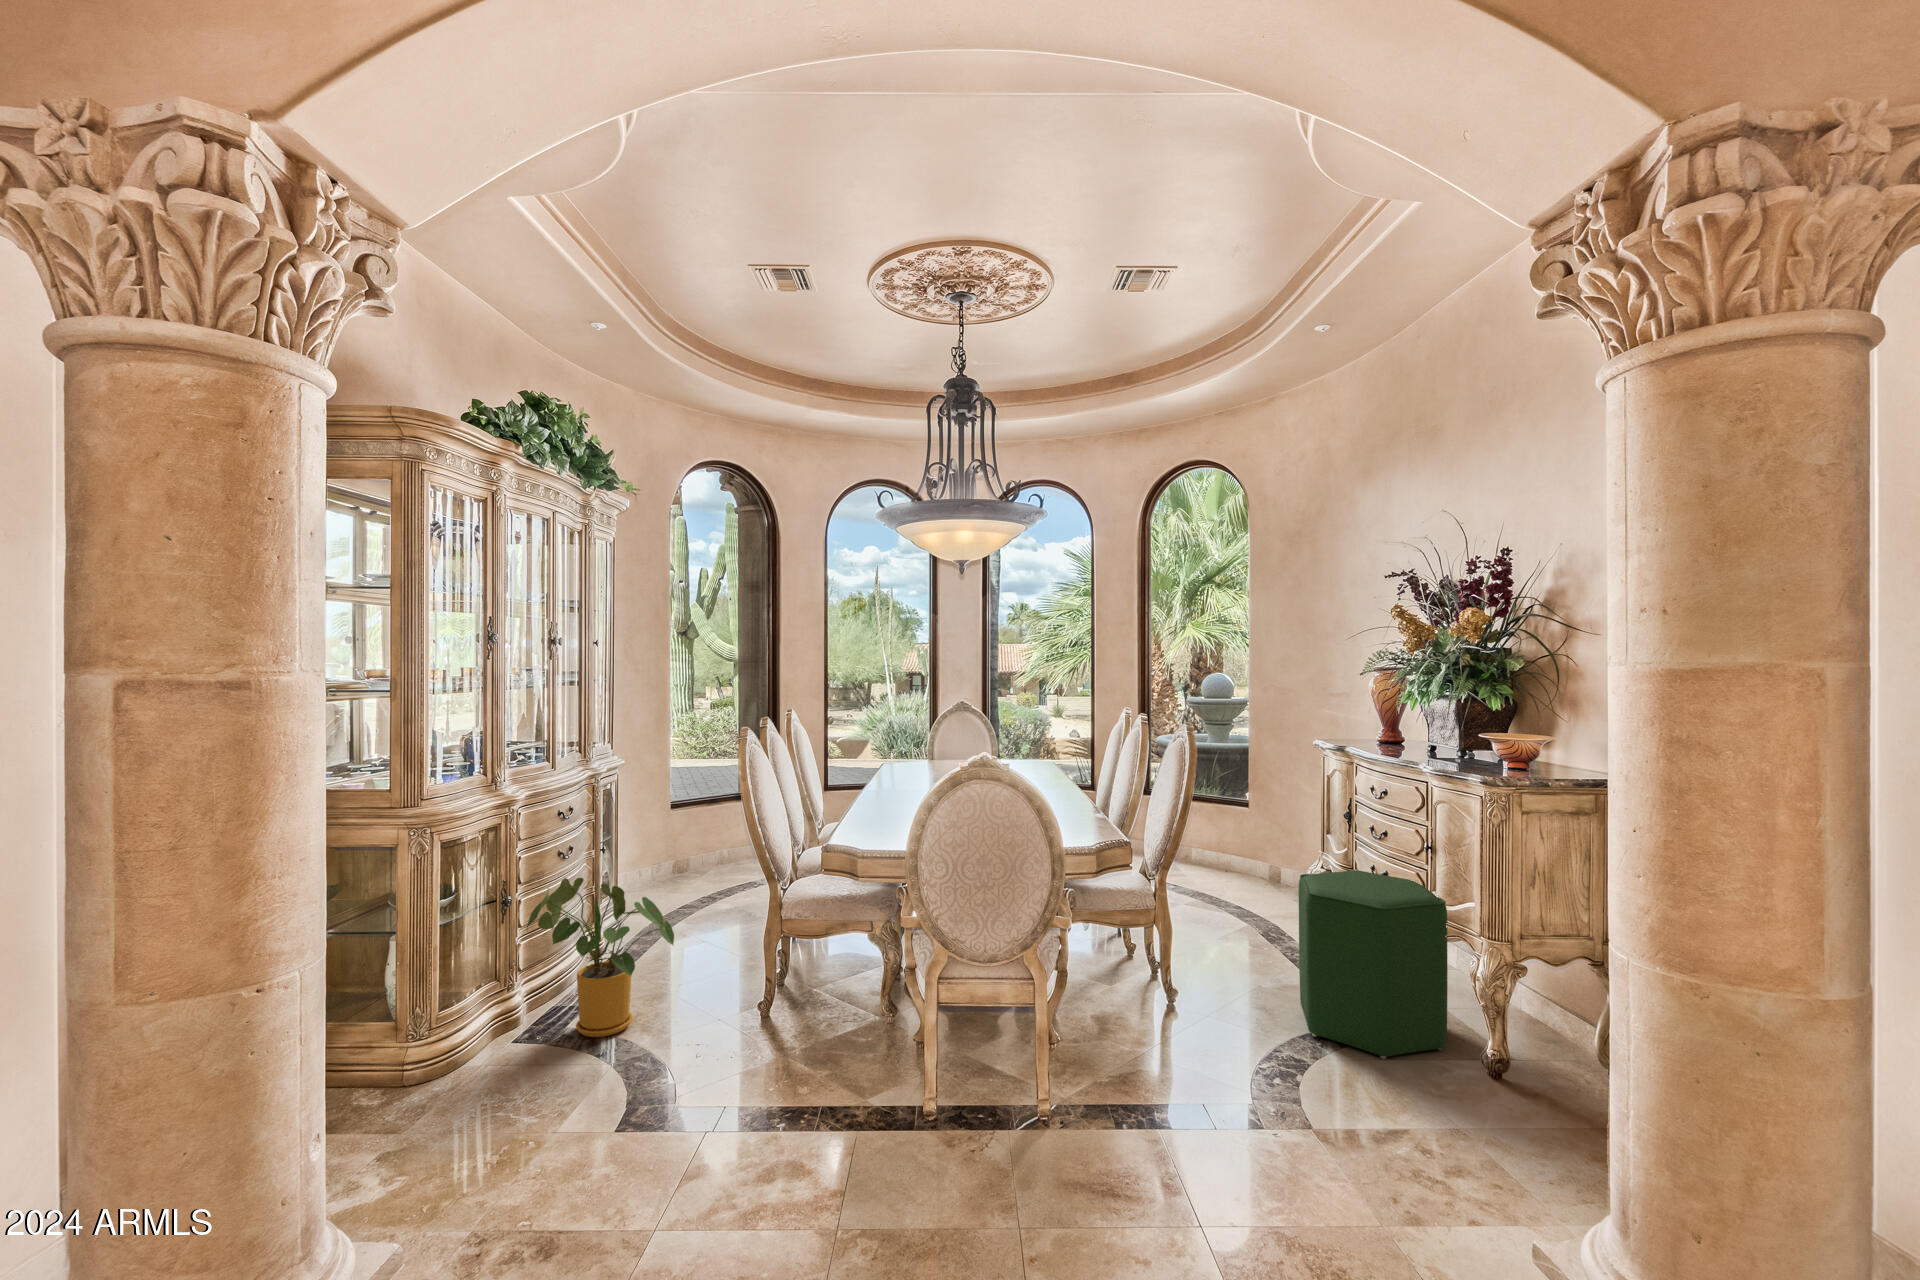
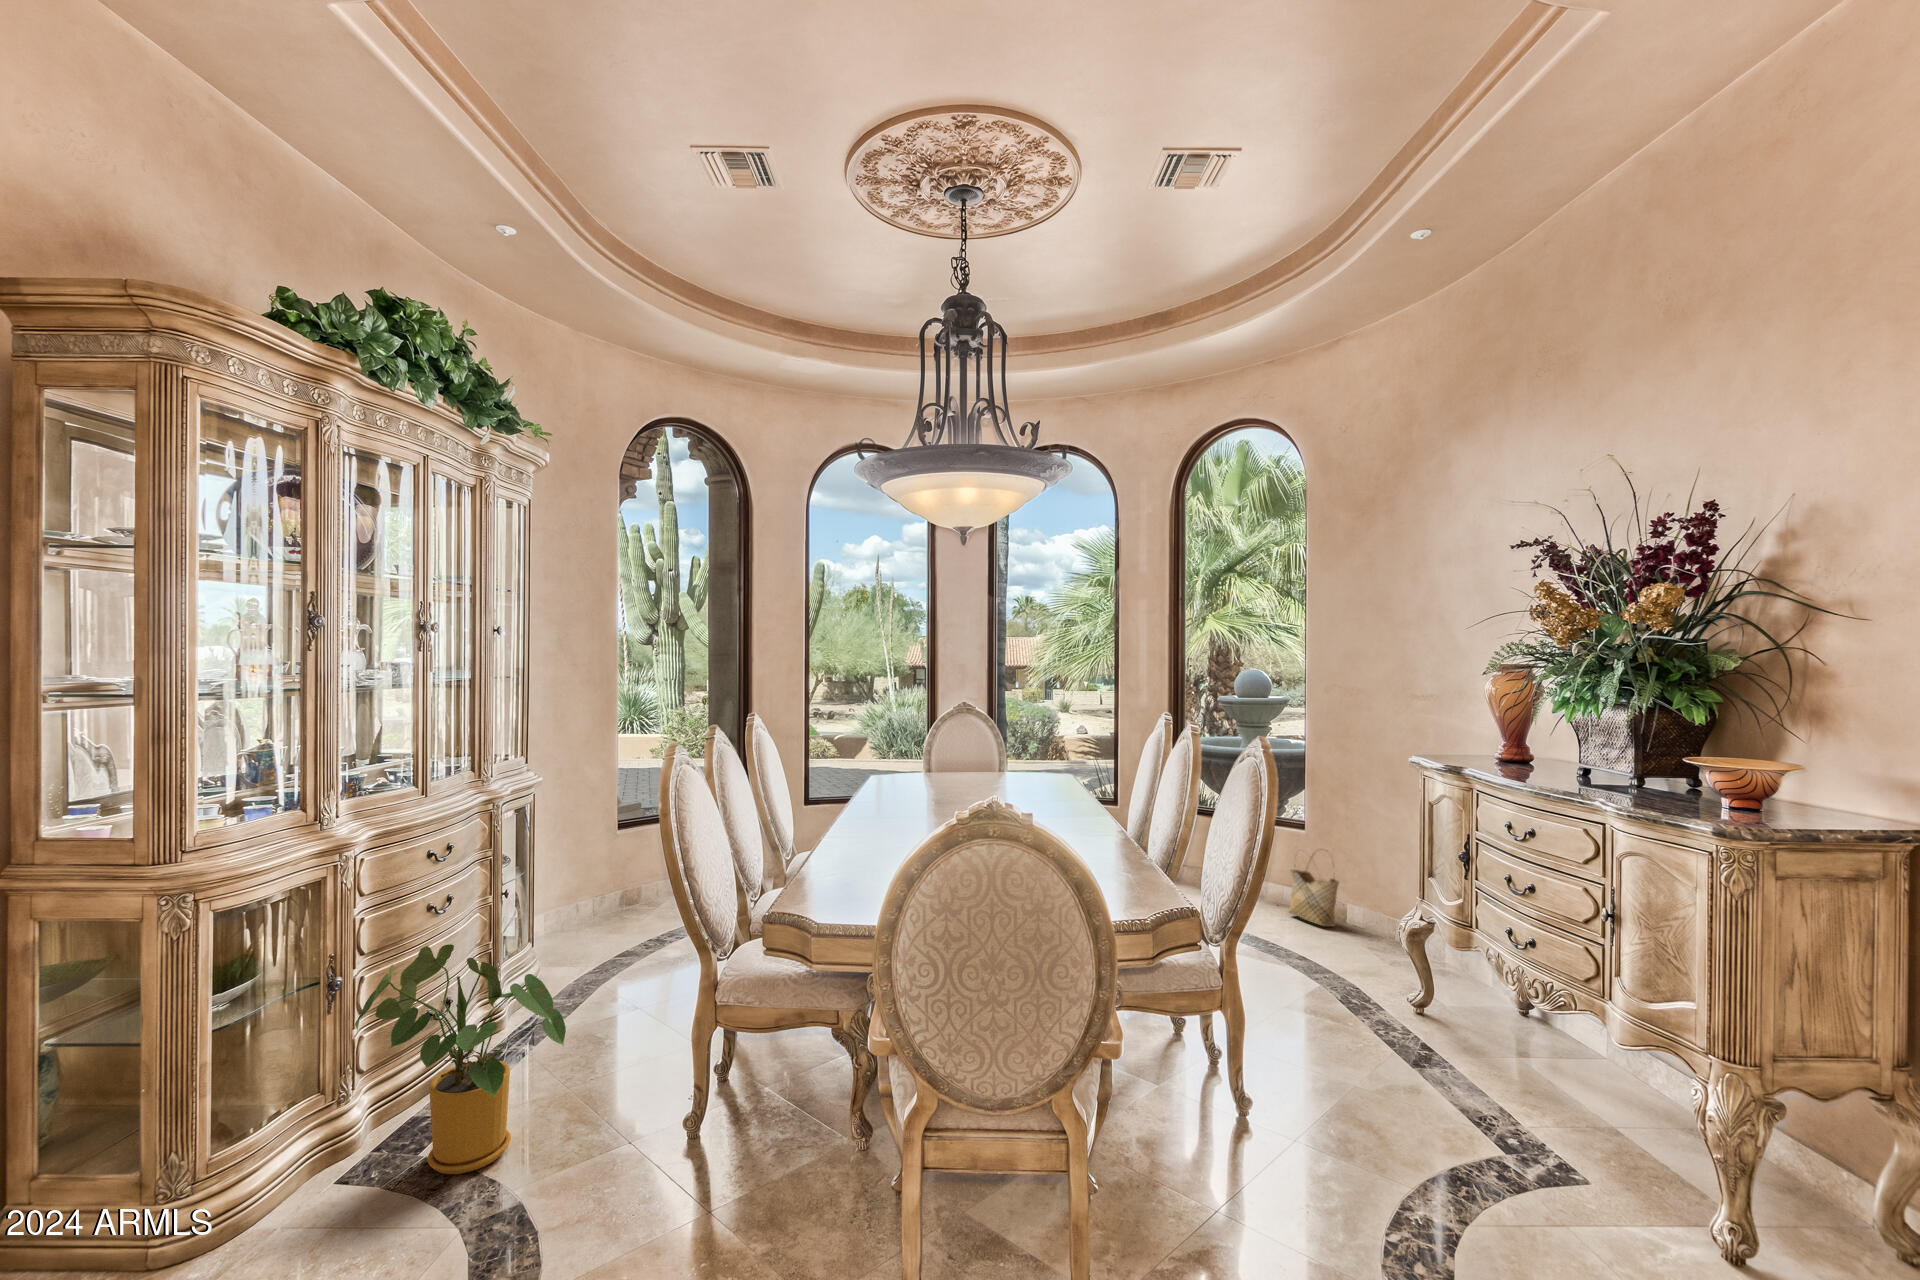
woven basket: none [1238,822,1278,886] -> present [1289,859,1339,927]
ottoman: present [1299,870,1448,1059] -> none [1415,937,1646,1224]

